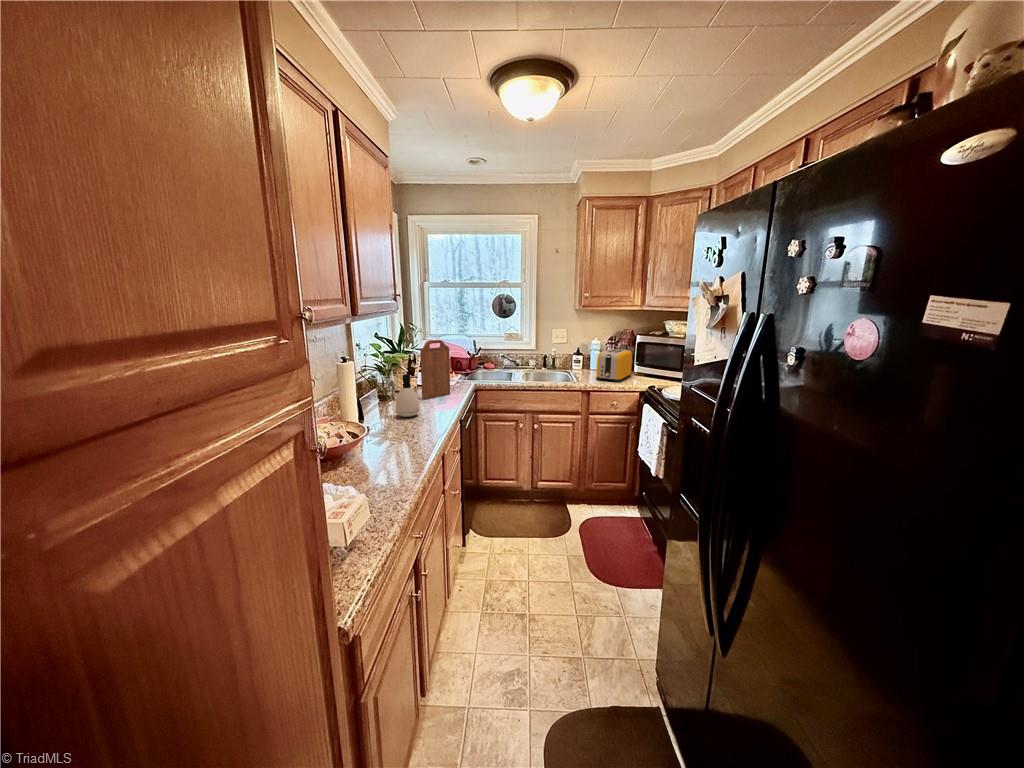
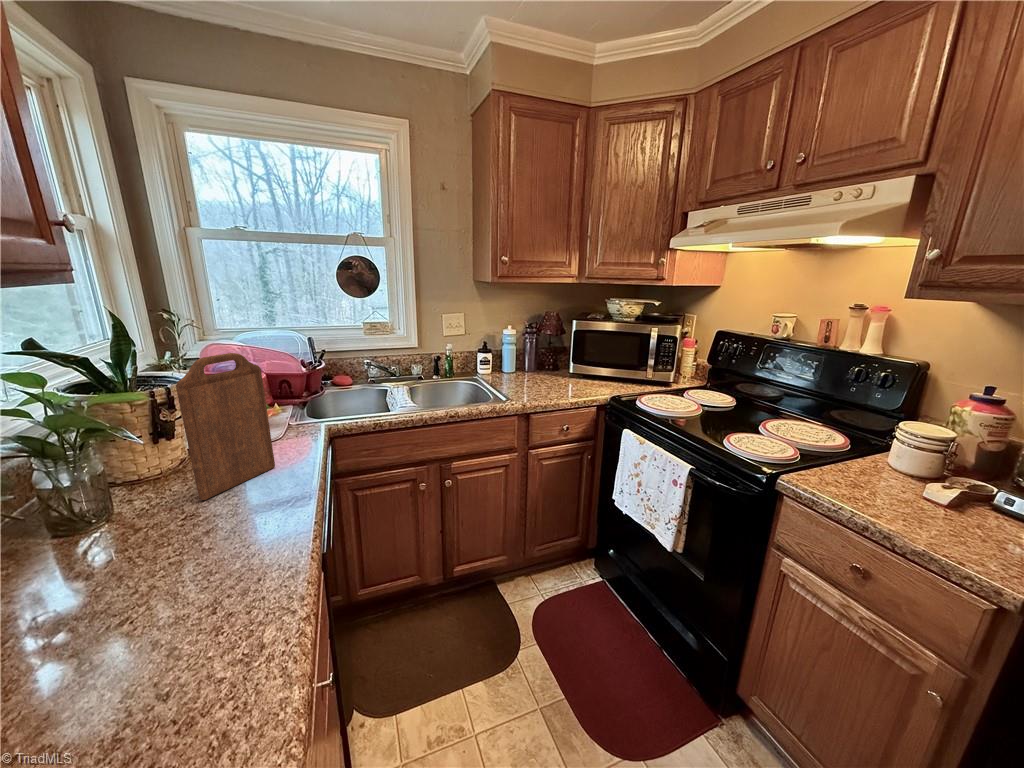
toaster: present [596,349,632,382] -> none [528,341,569,394]
soap dispenser: present [396,374,419,417] -> none [82,486,180,623]

